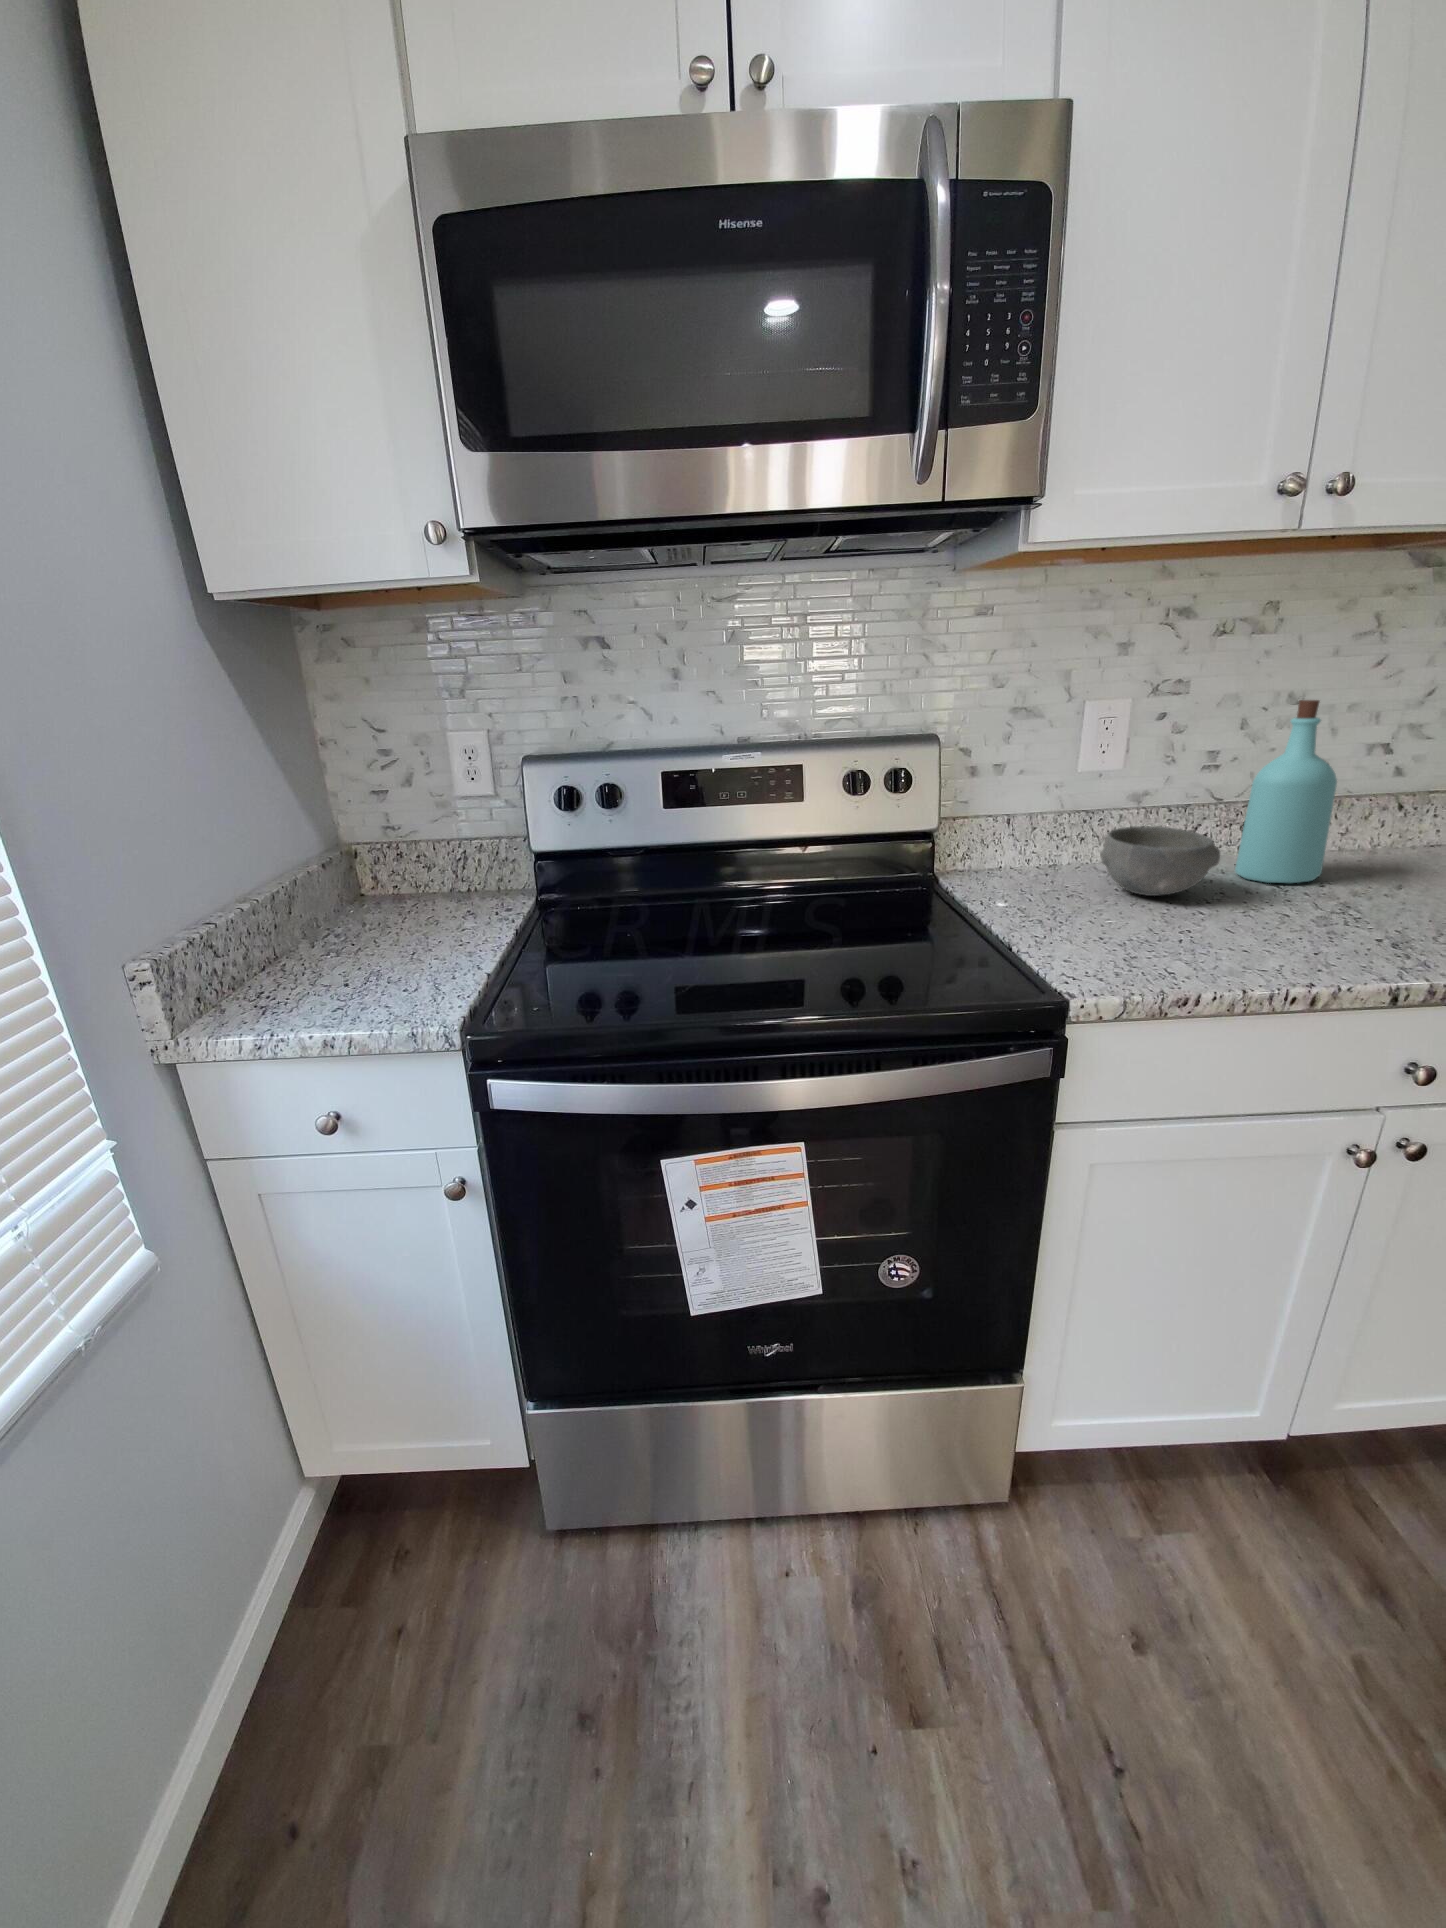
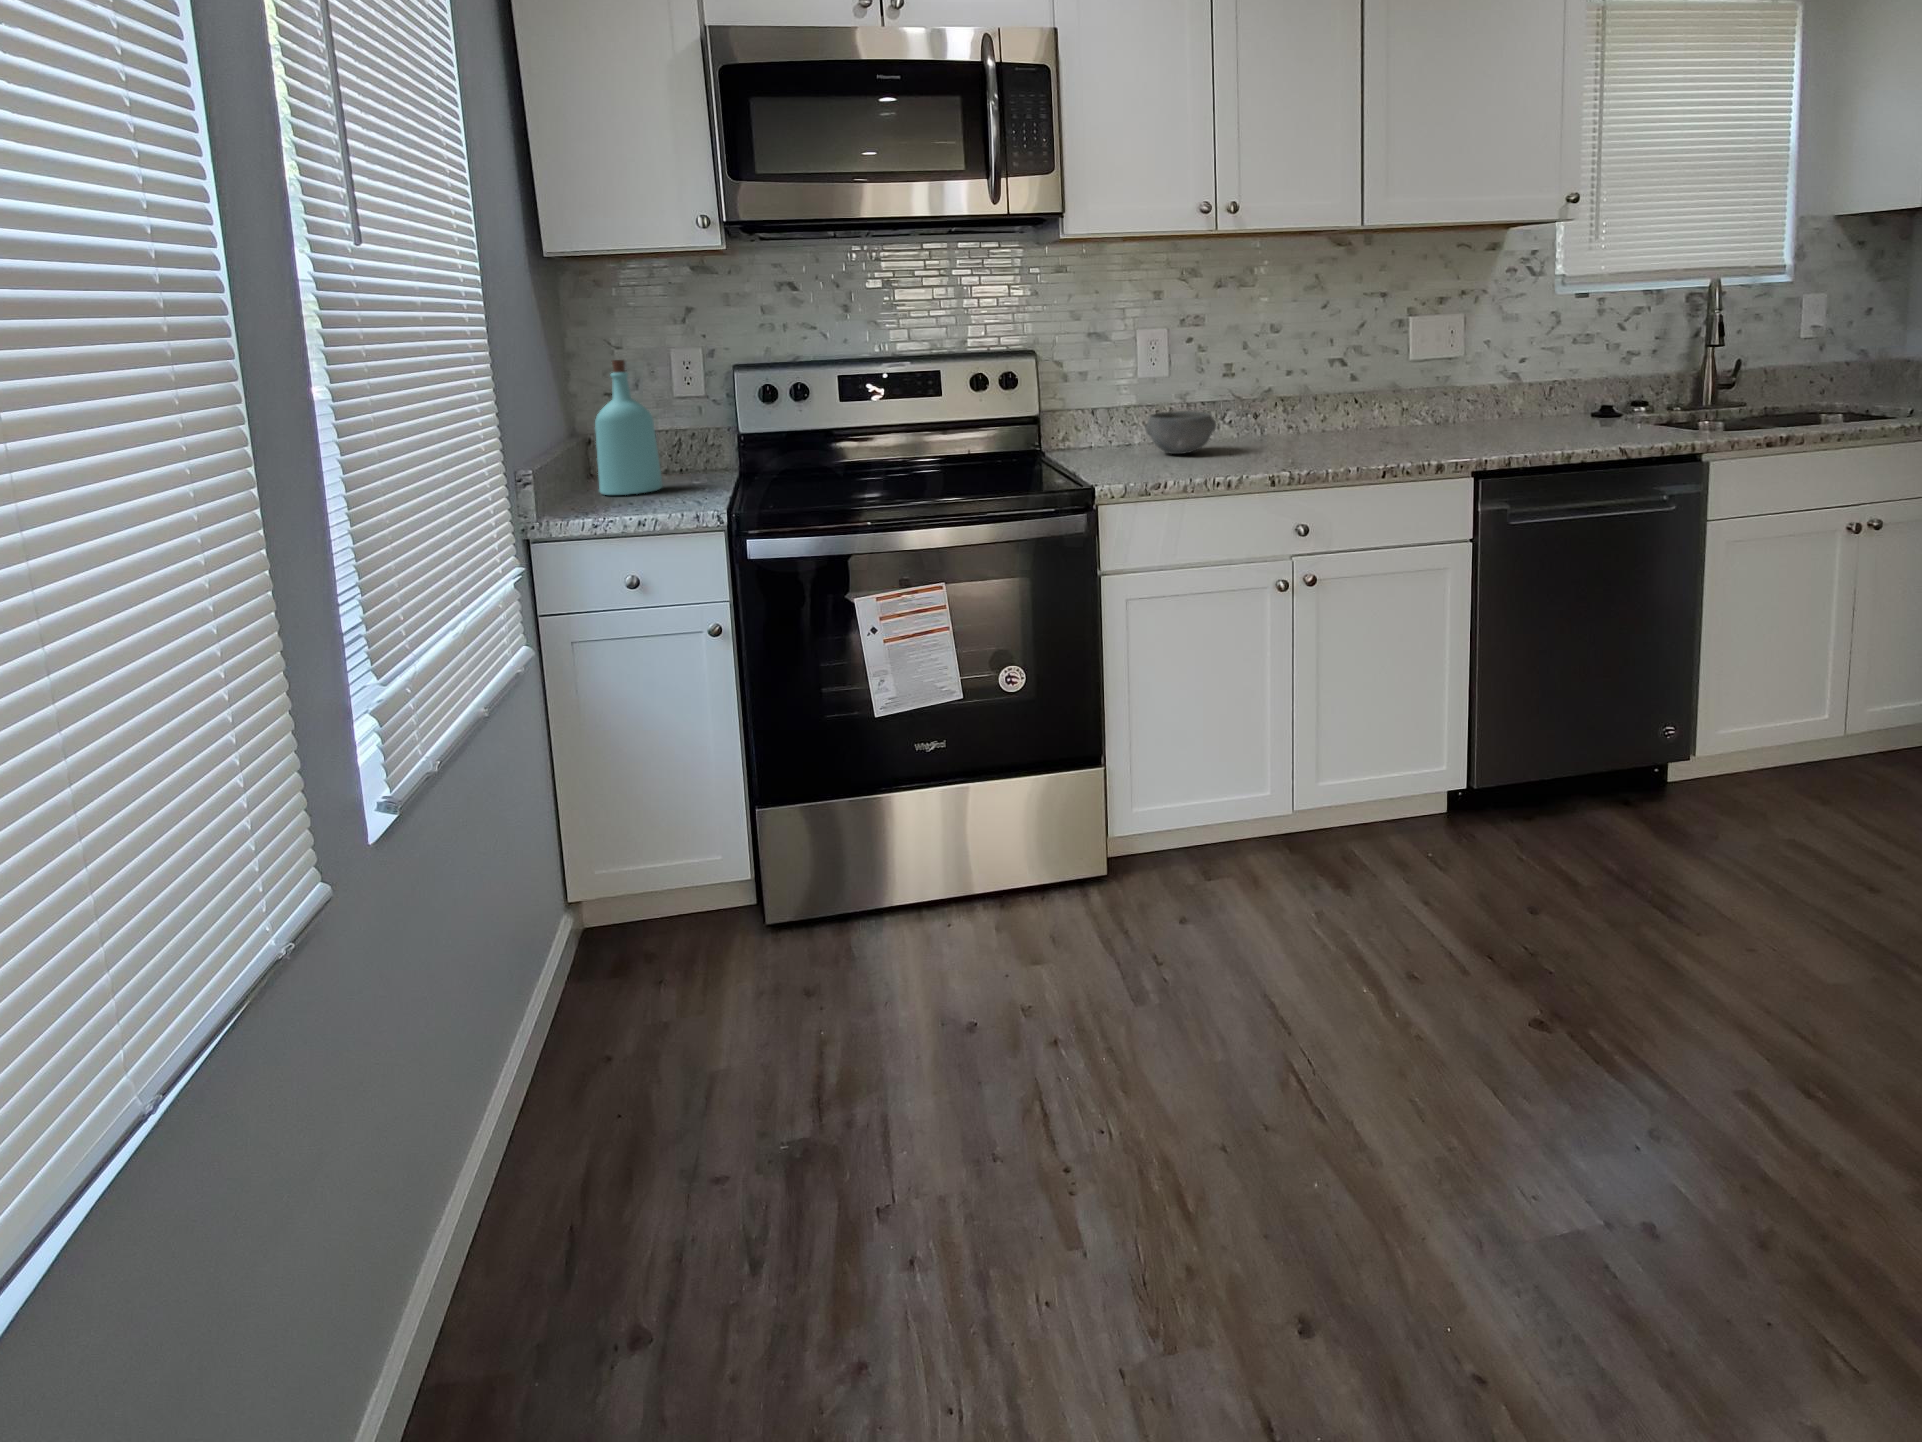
bottle: present [1235,700,1337,883] -> present [595,360,663,495]

